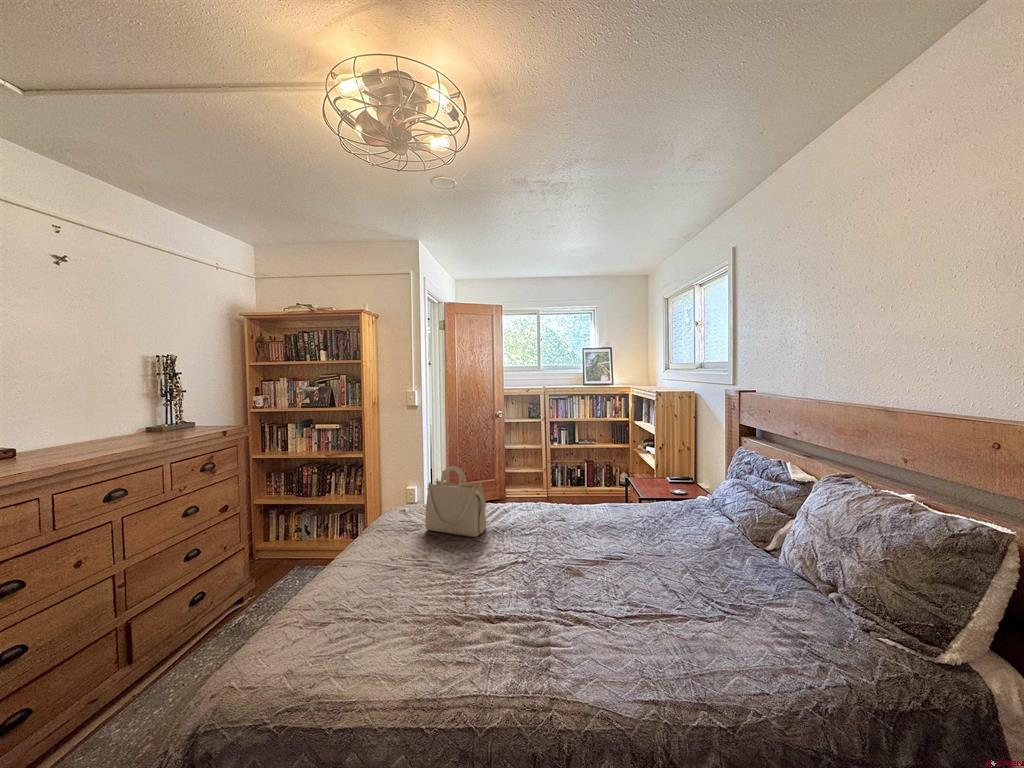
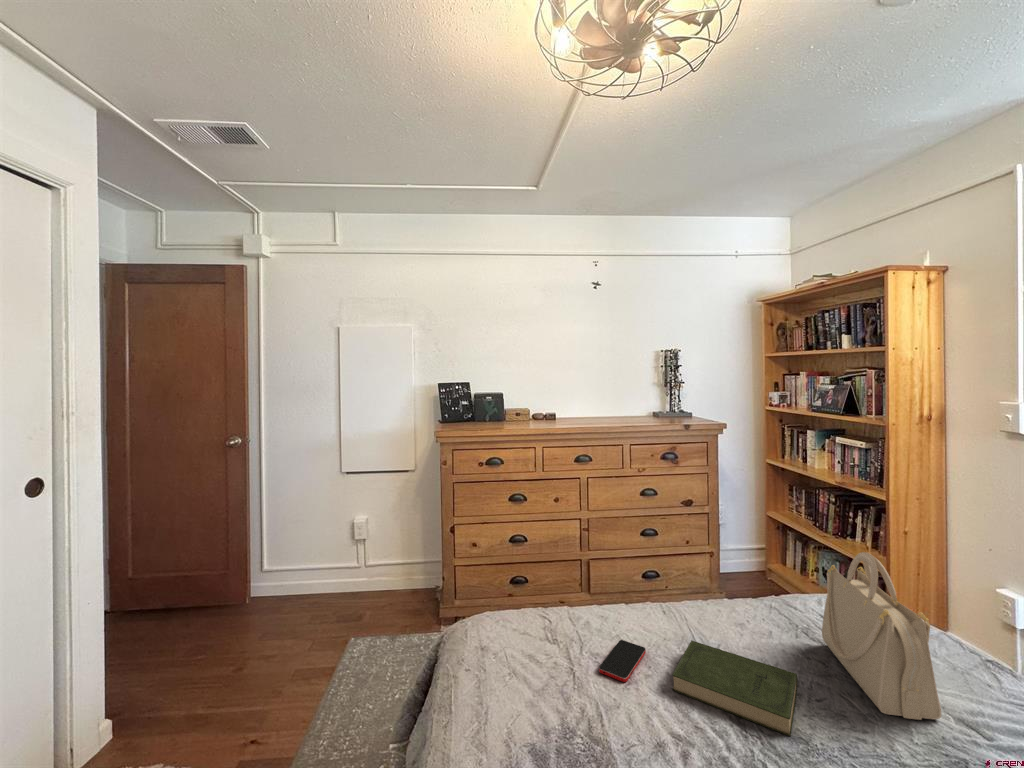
book: none [394,541,474,589] -> present [672,640,798,736]
smartphone: none [354,586,396,617] -> present [599,640,646,682]

